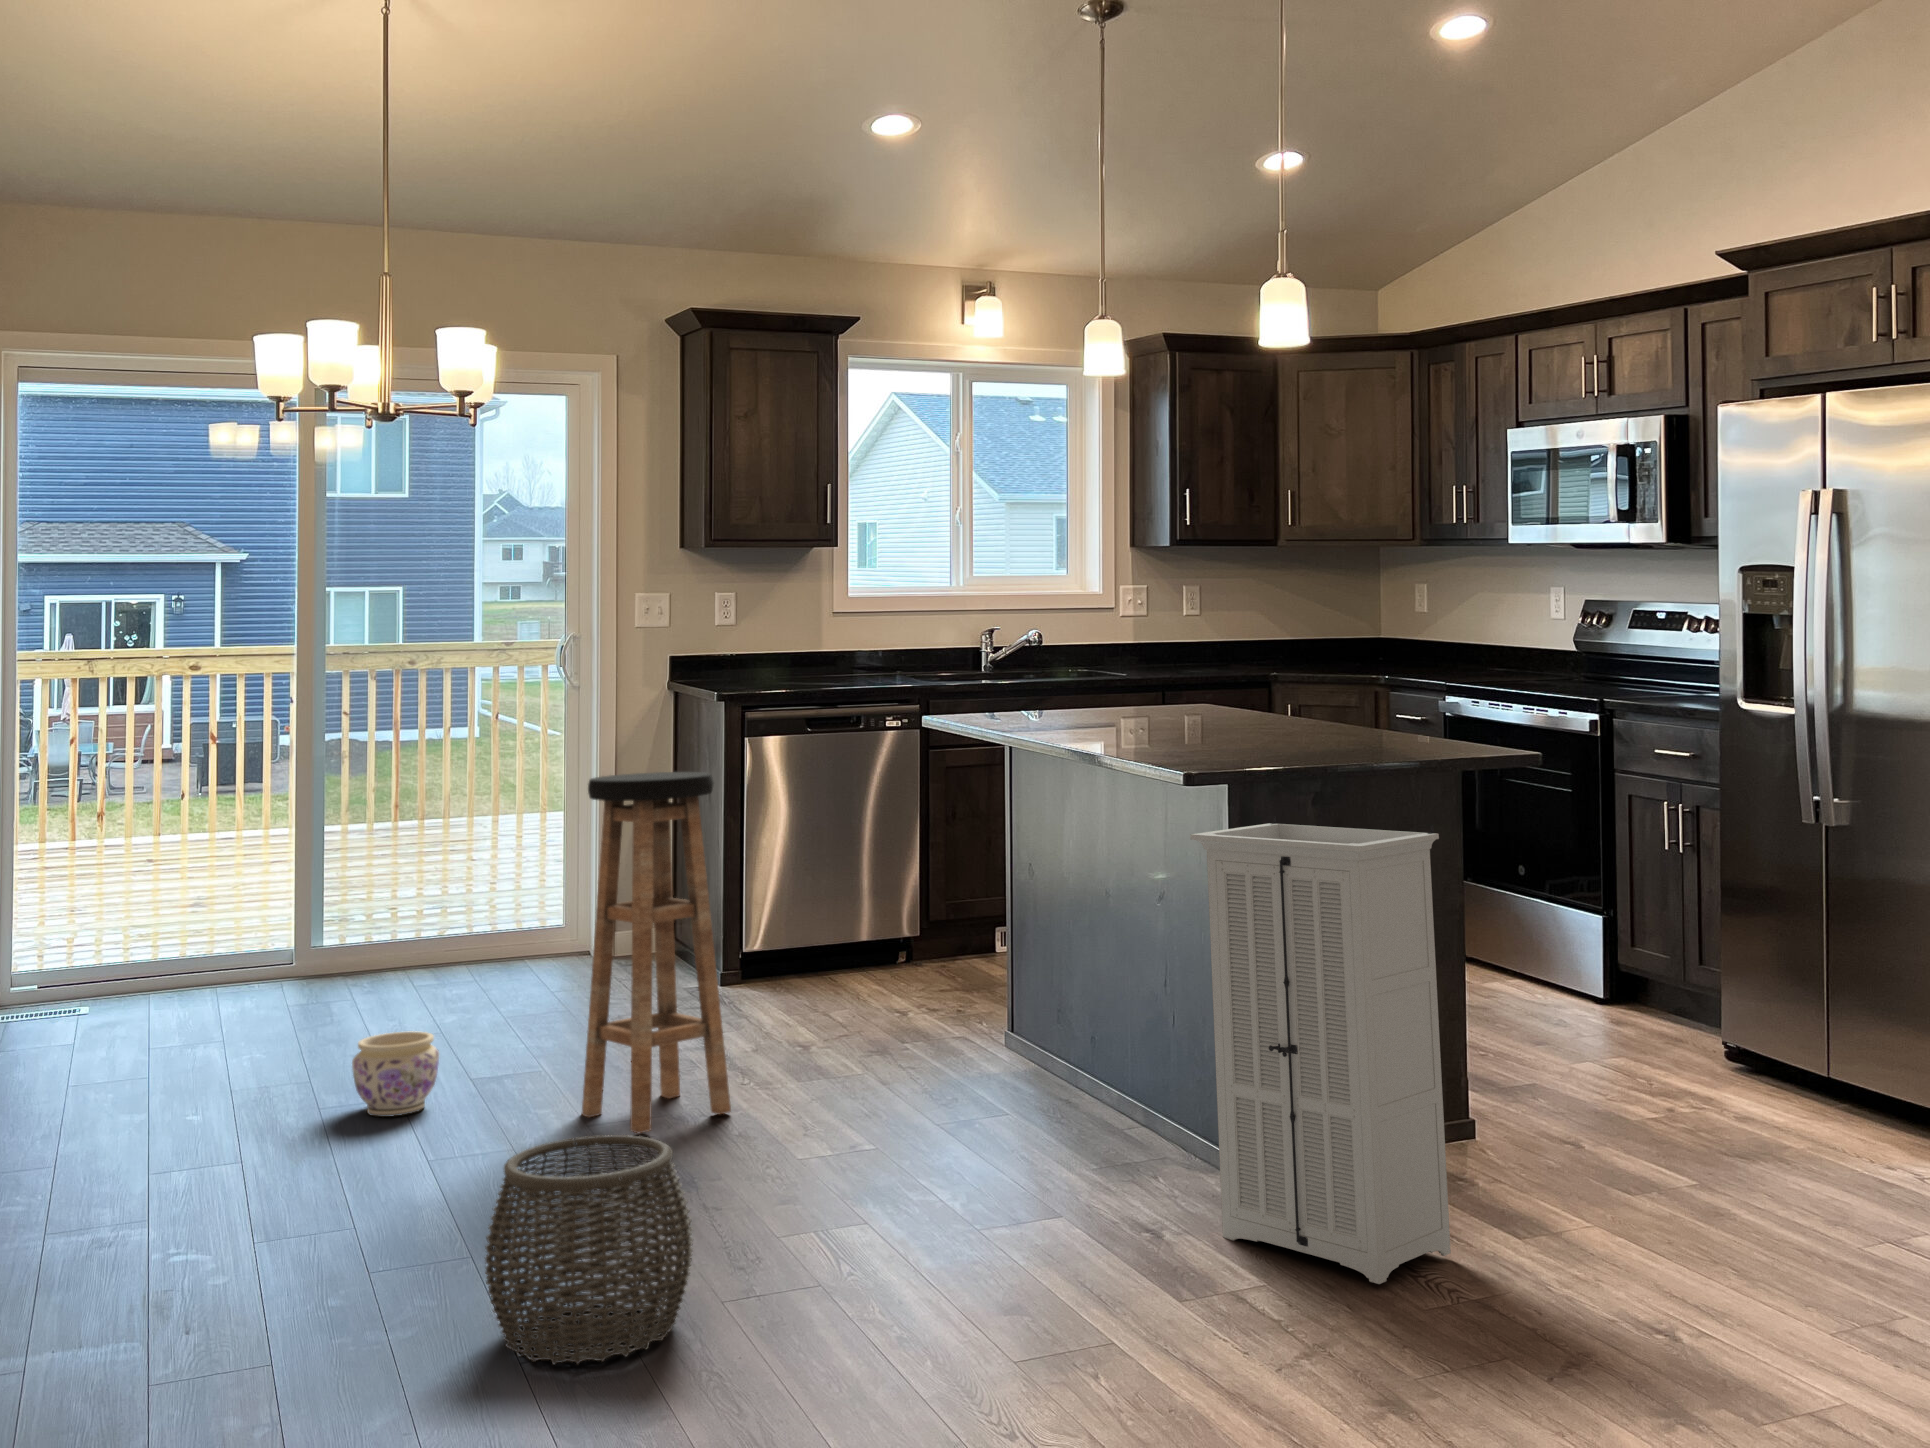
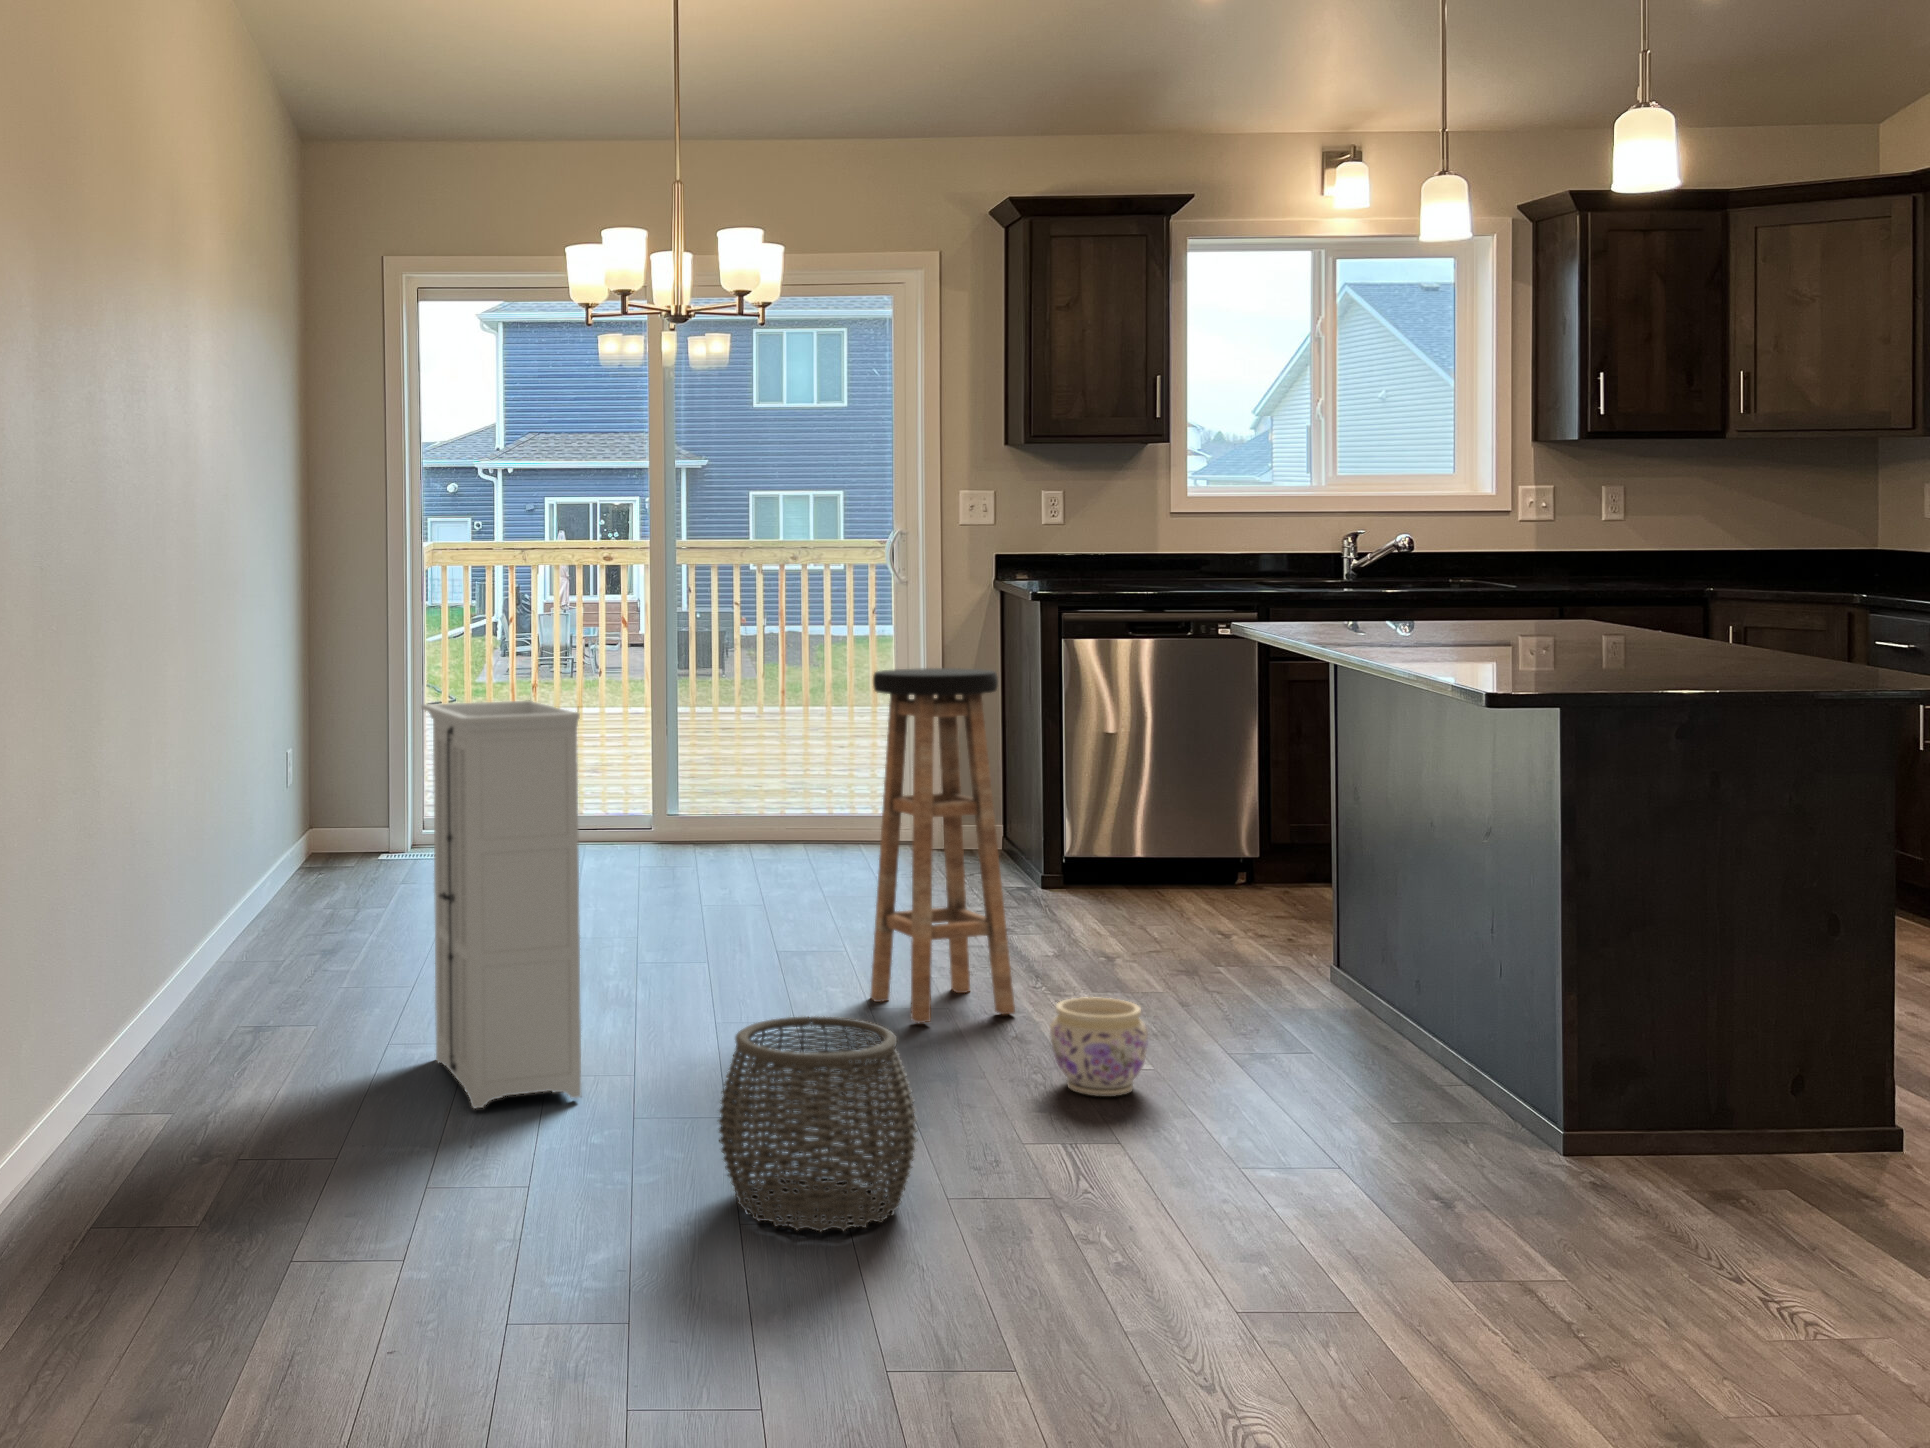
storage cabinet: present [1190,816,1451,1284] -> present [421,700,581,1108]
planter: present [352,1031,439,1117] -> present [1050,997,1148,1097]

